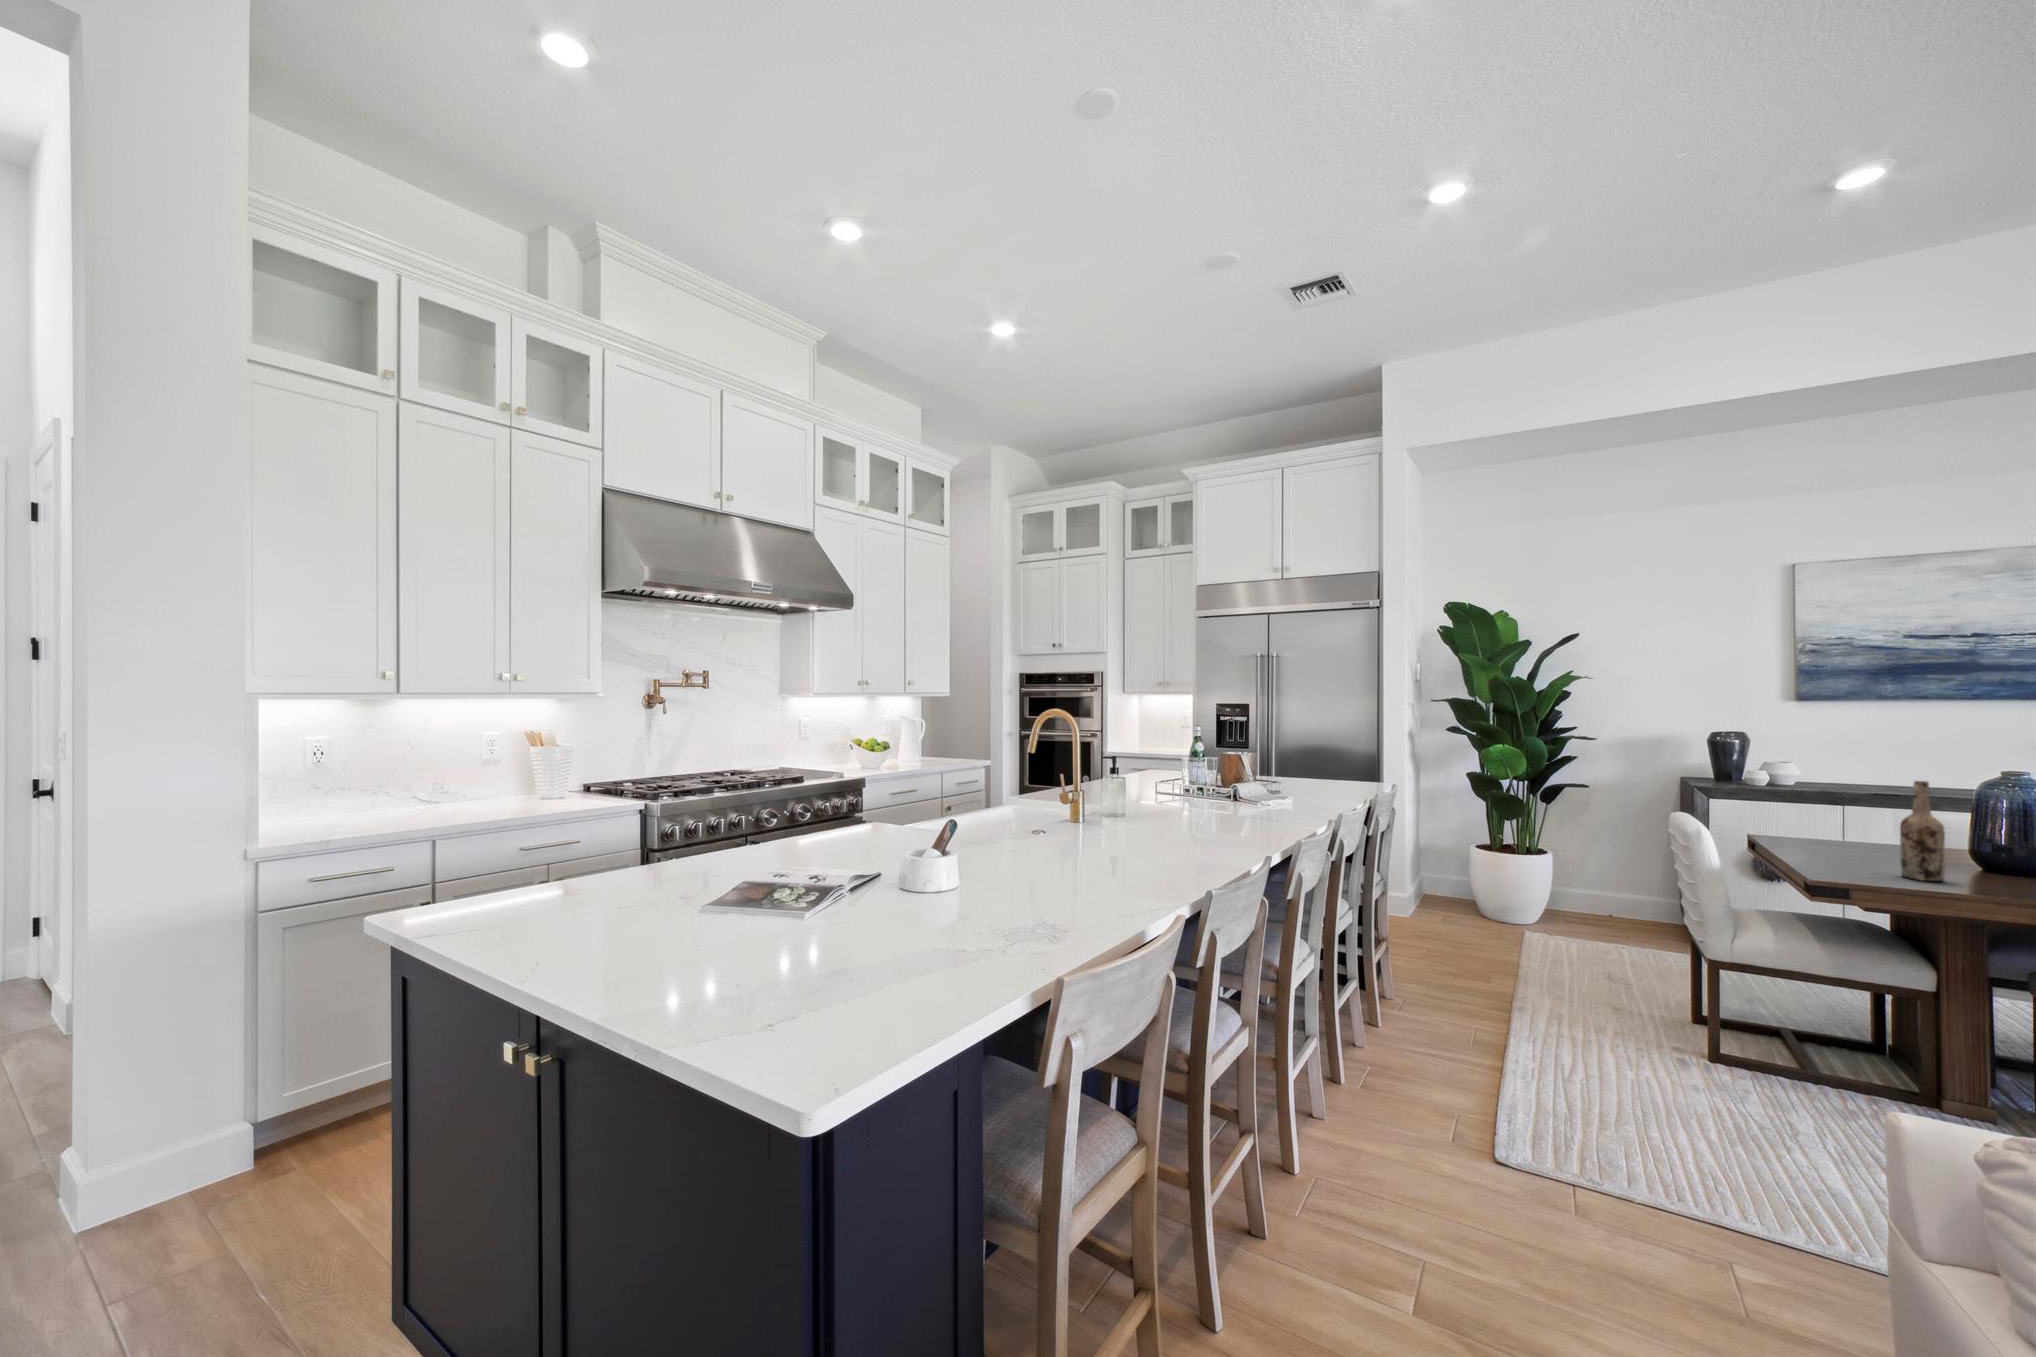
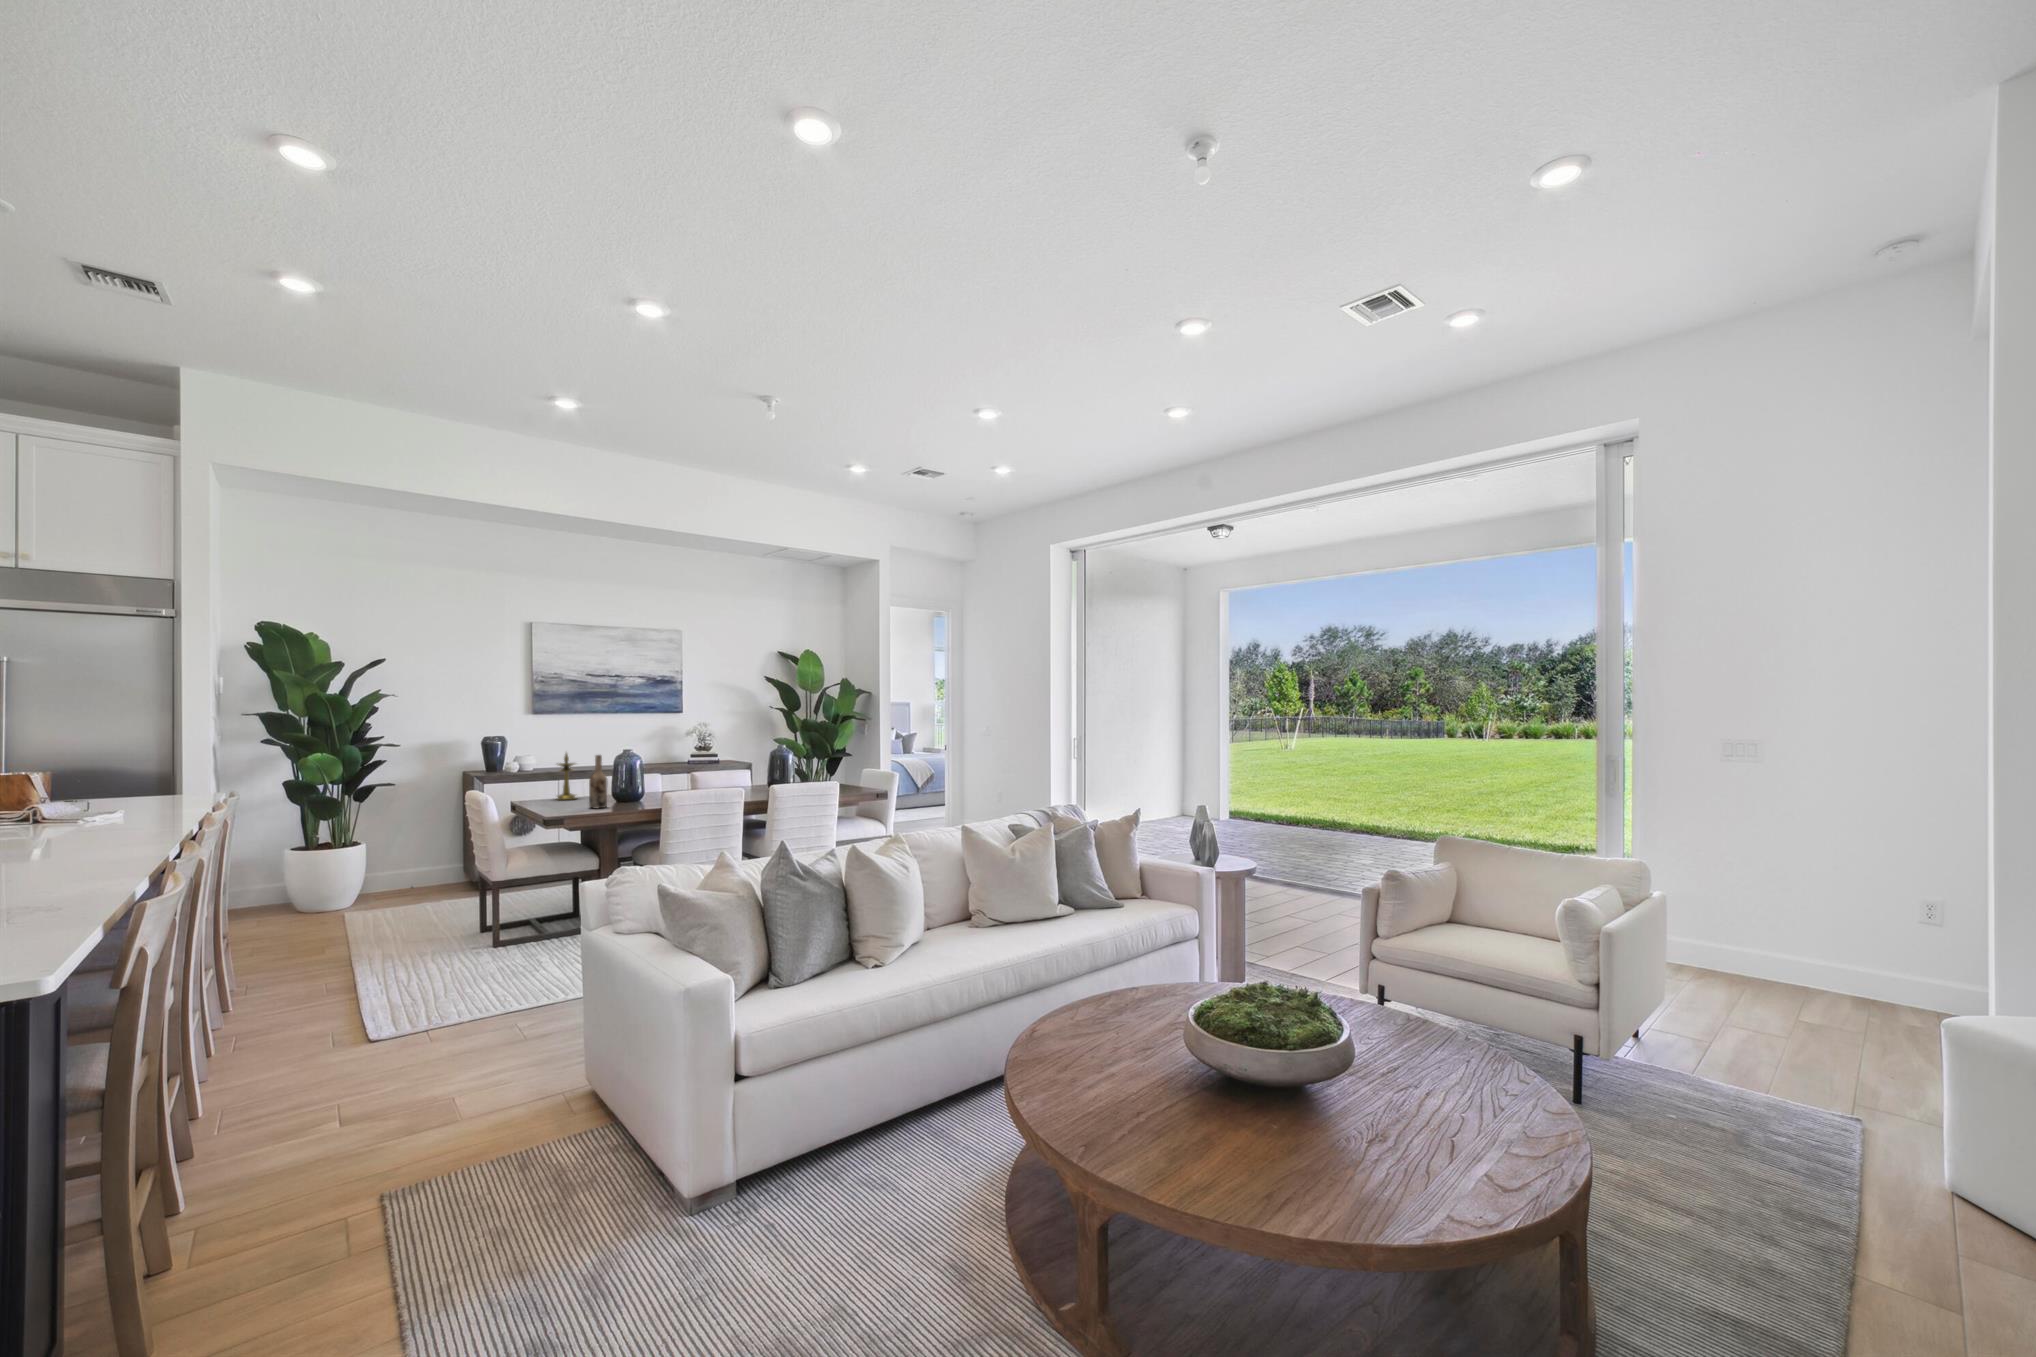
candlestick: none [1826,767,1875,852] -> present [557,753,576,800]

